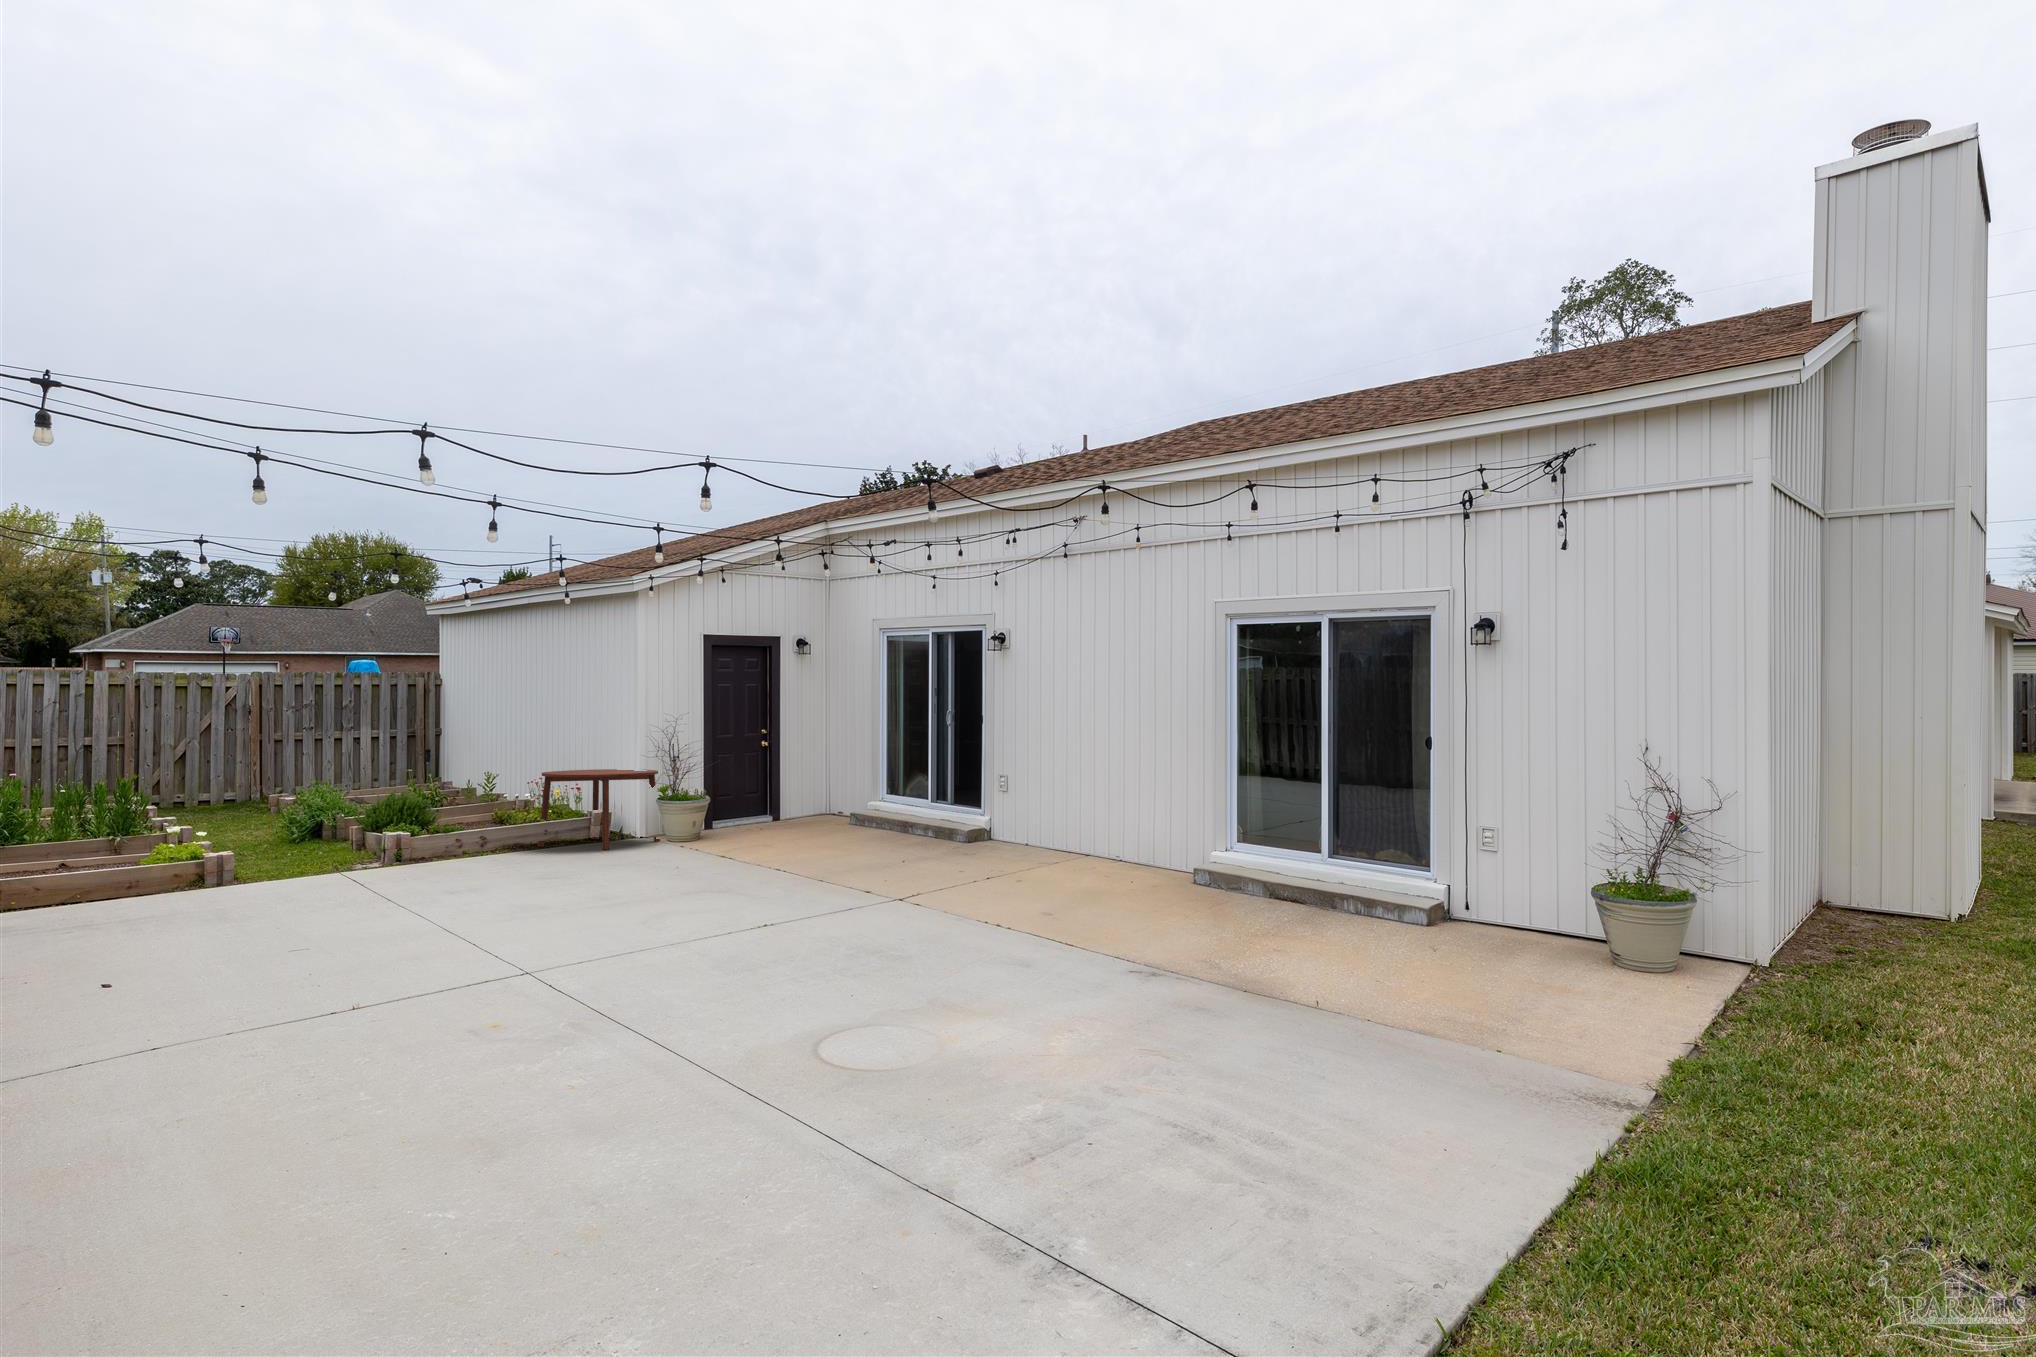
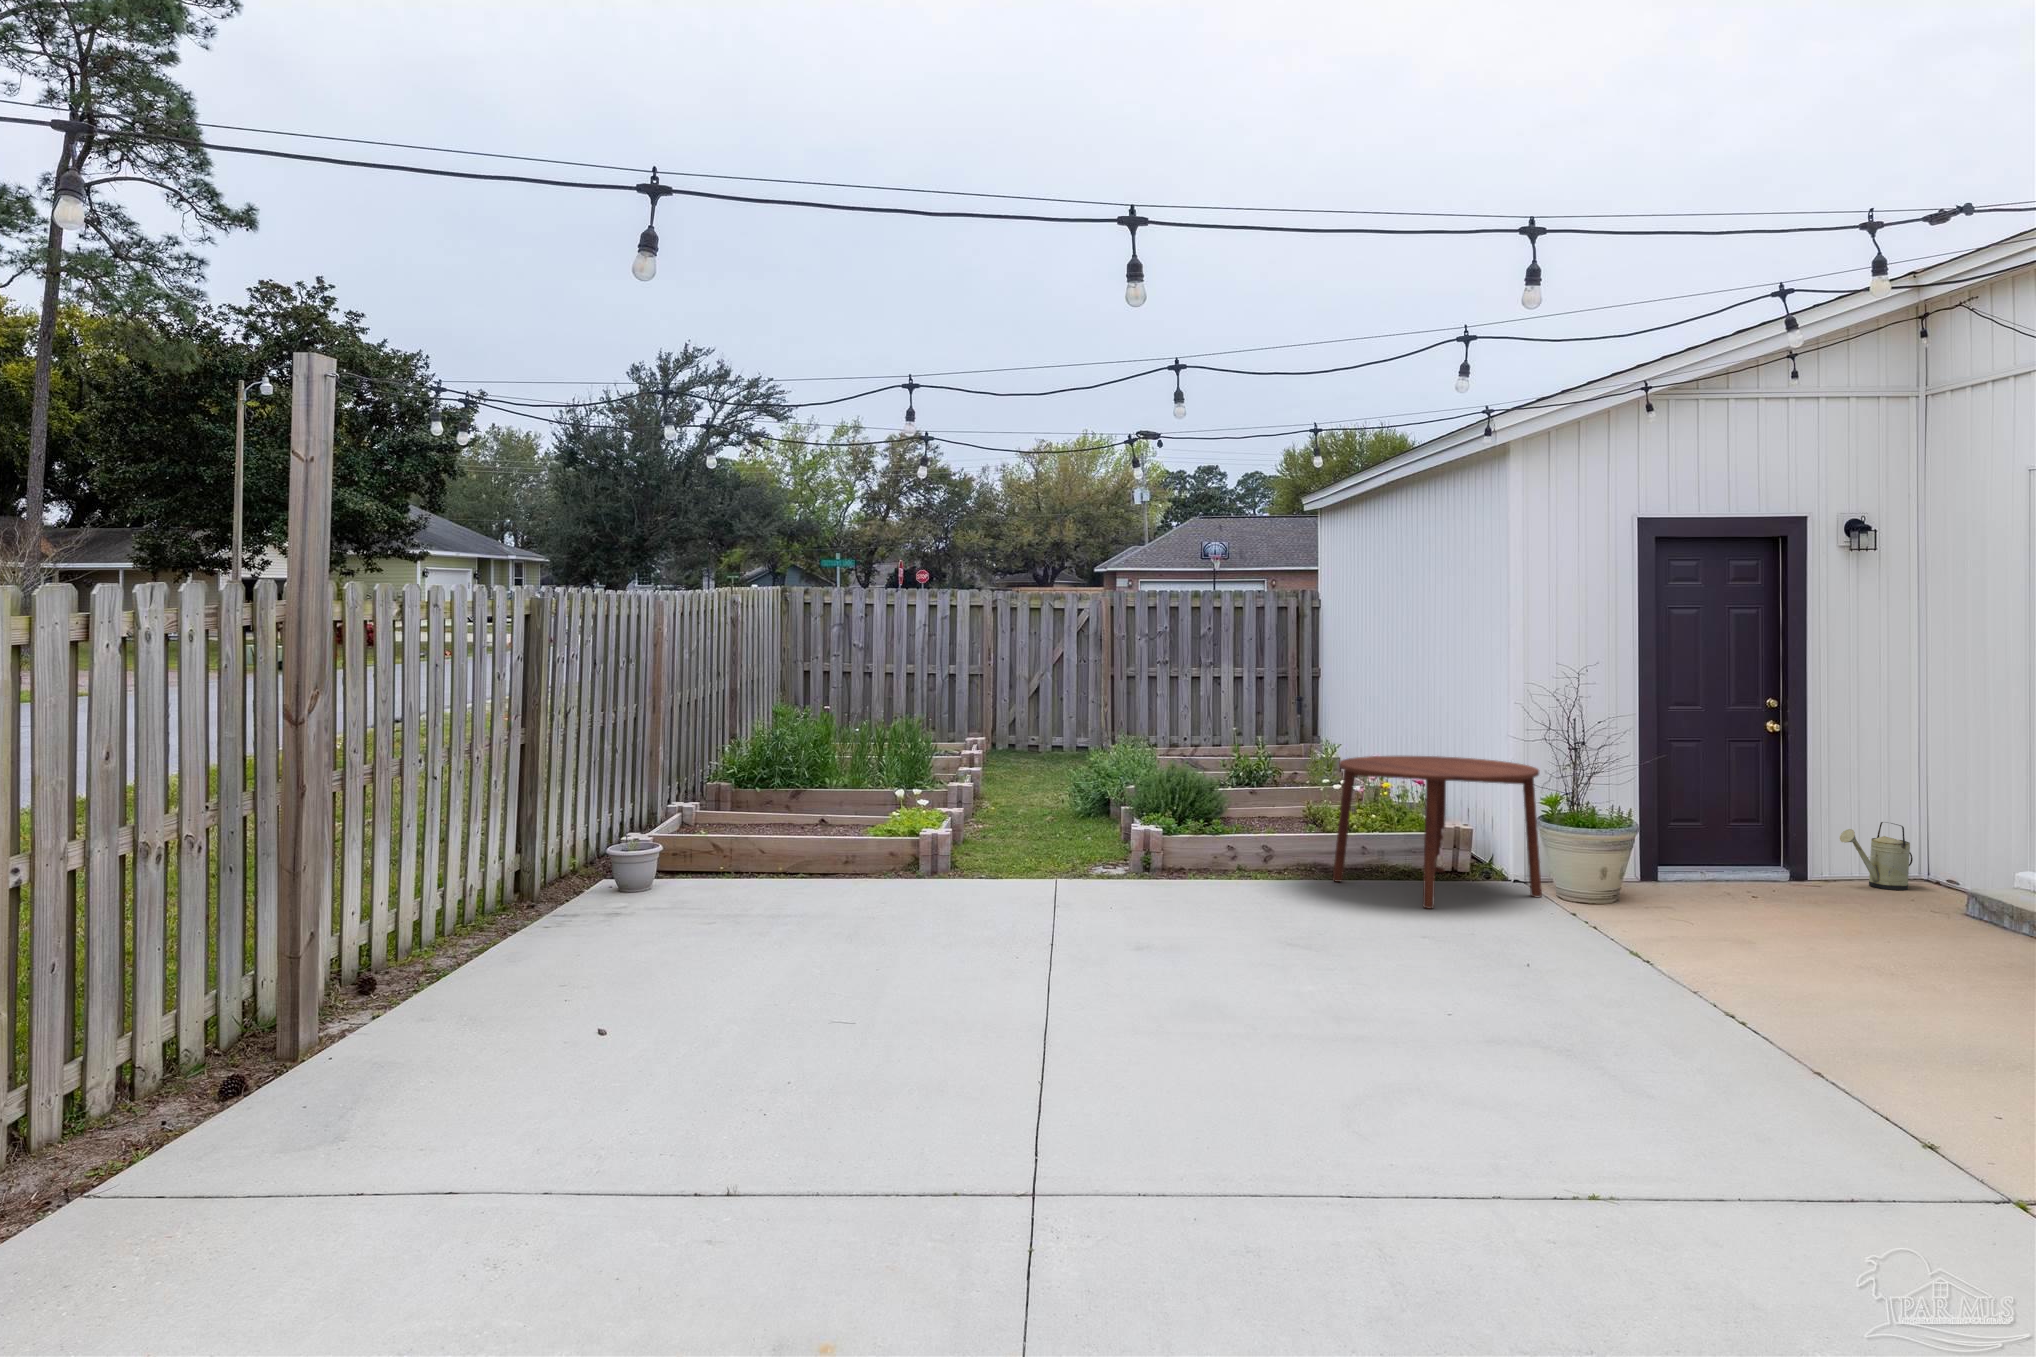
watering can: none [796,791,827,825] -> present [1840,822,1913,890]

